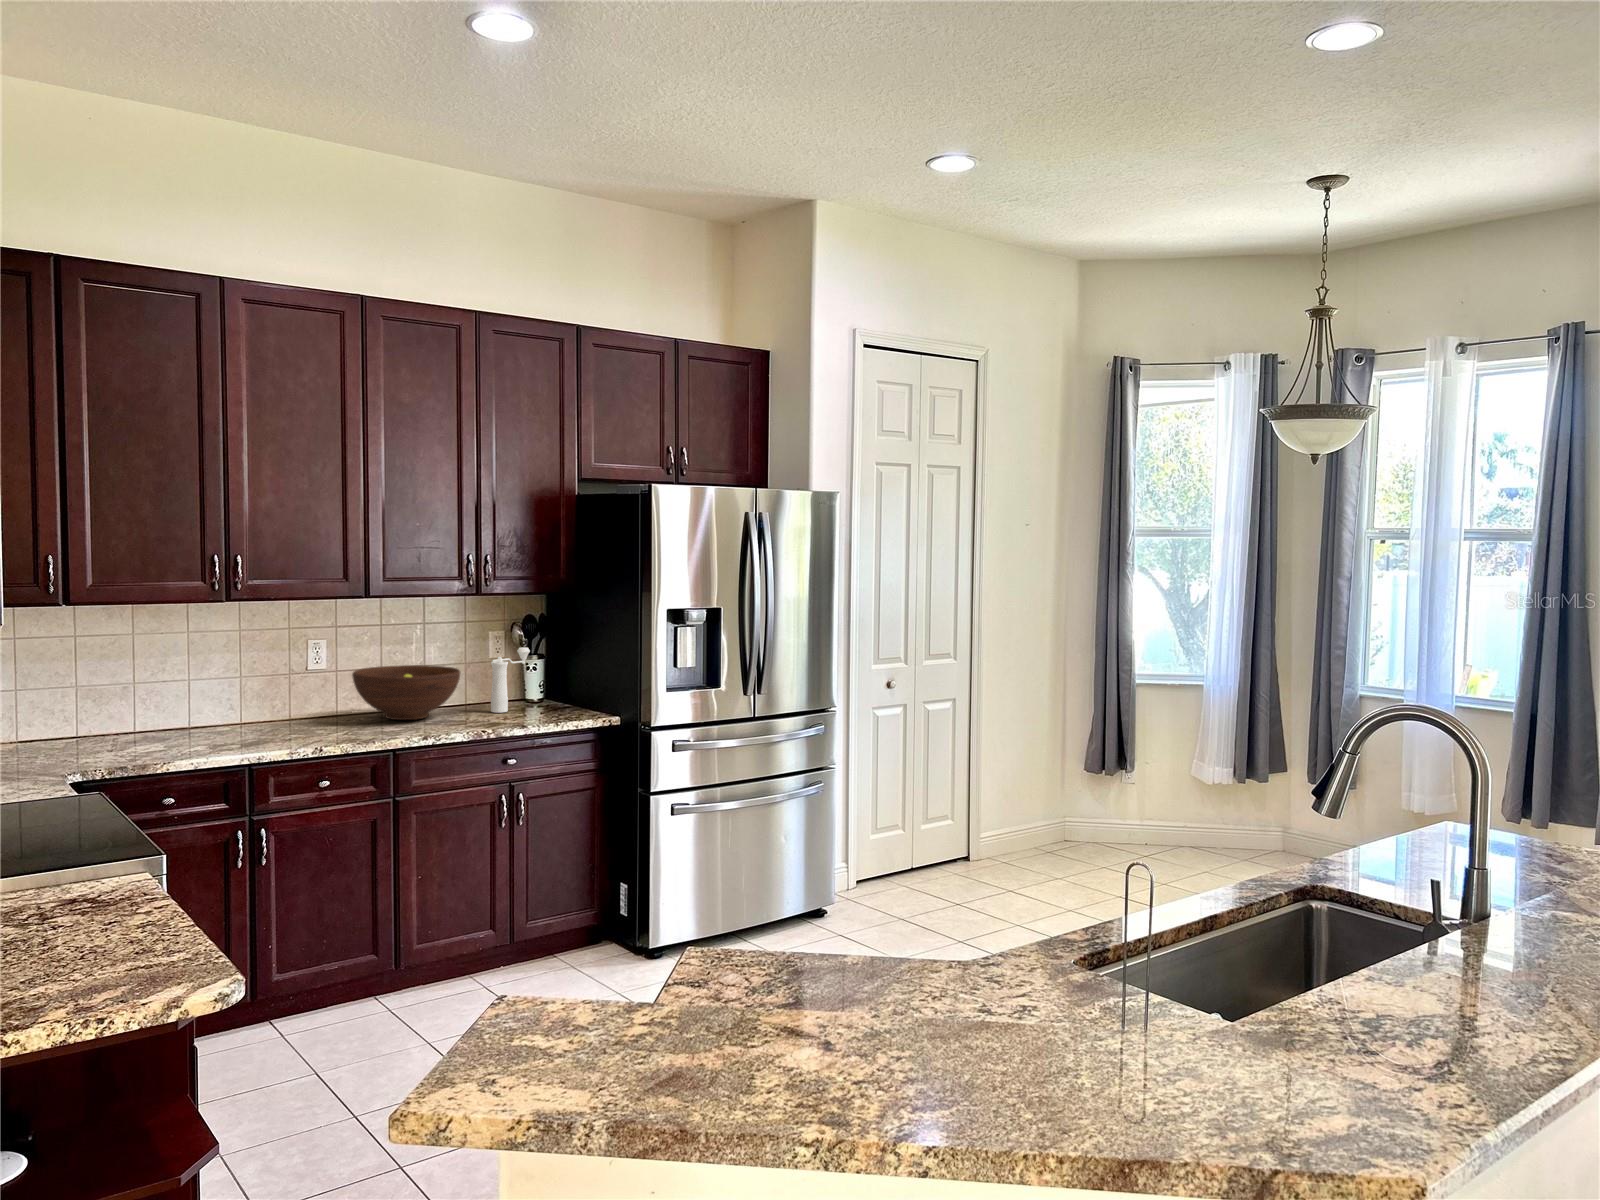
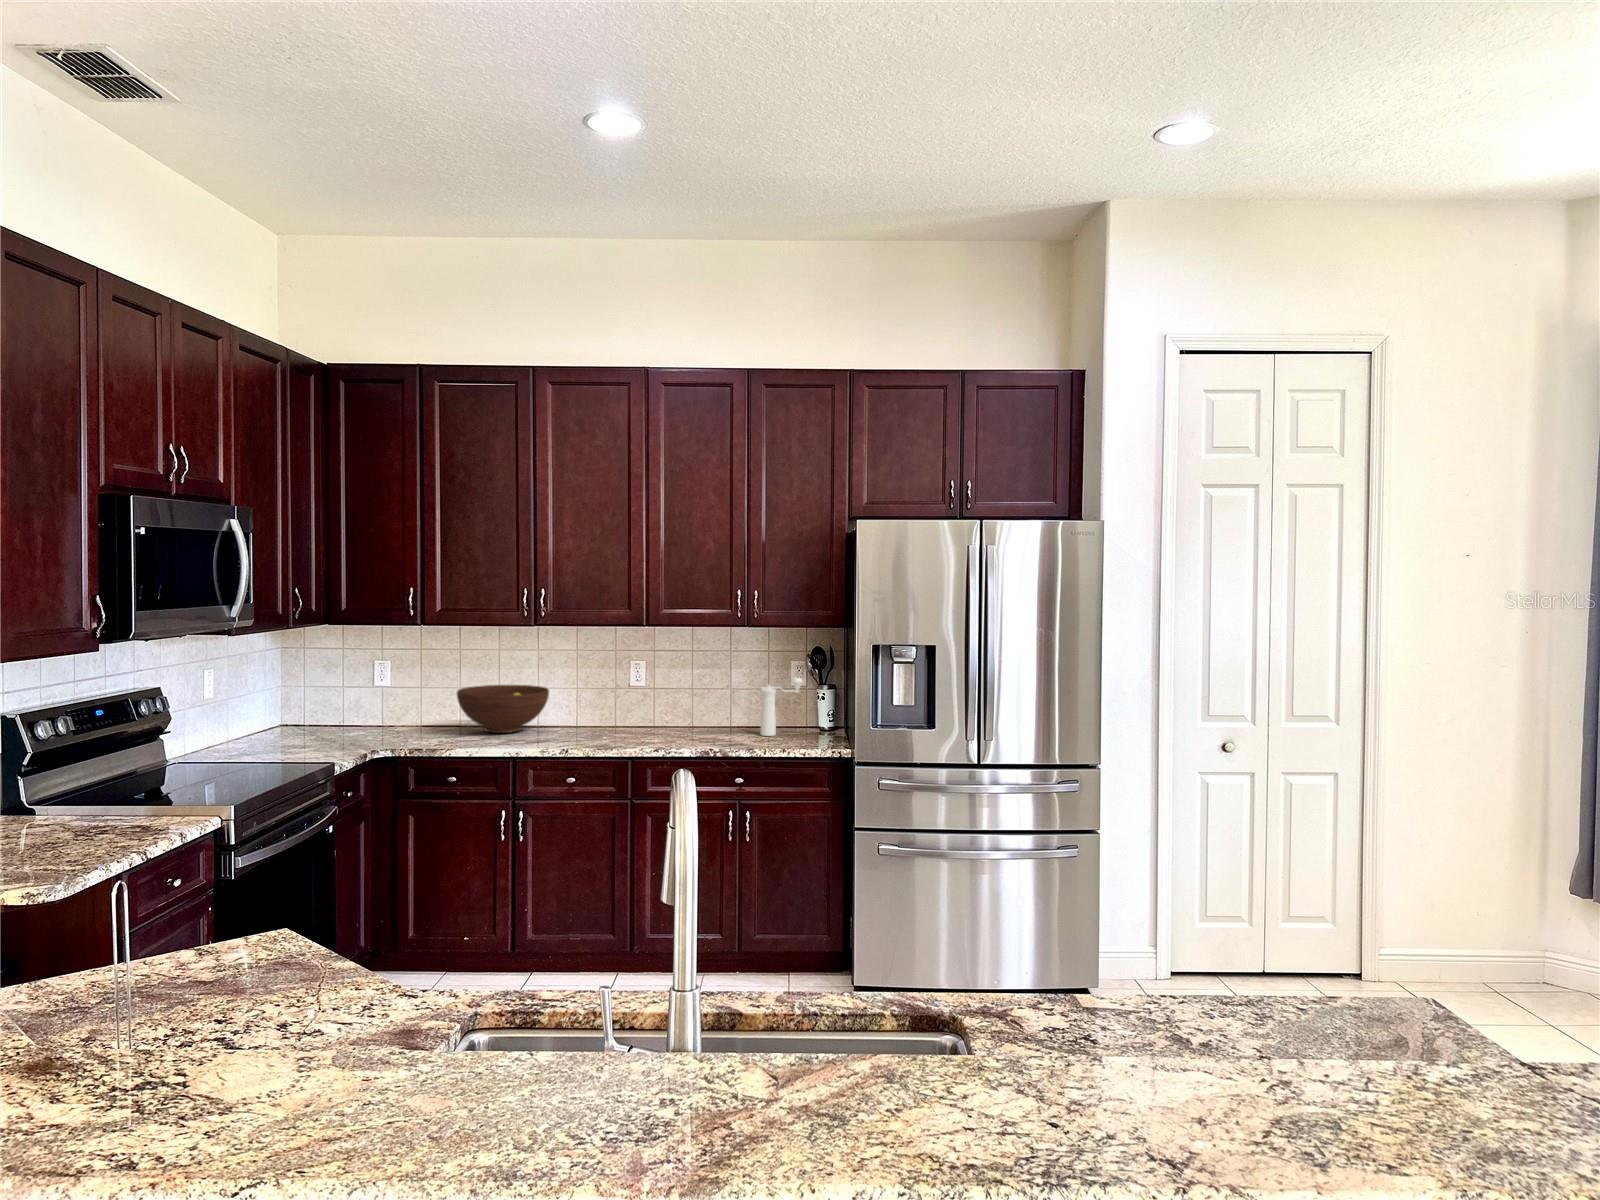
fruit bowl: present [352,665,460,720] -> present [457,685,549,733]

